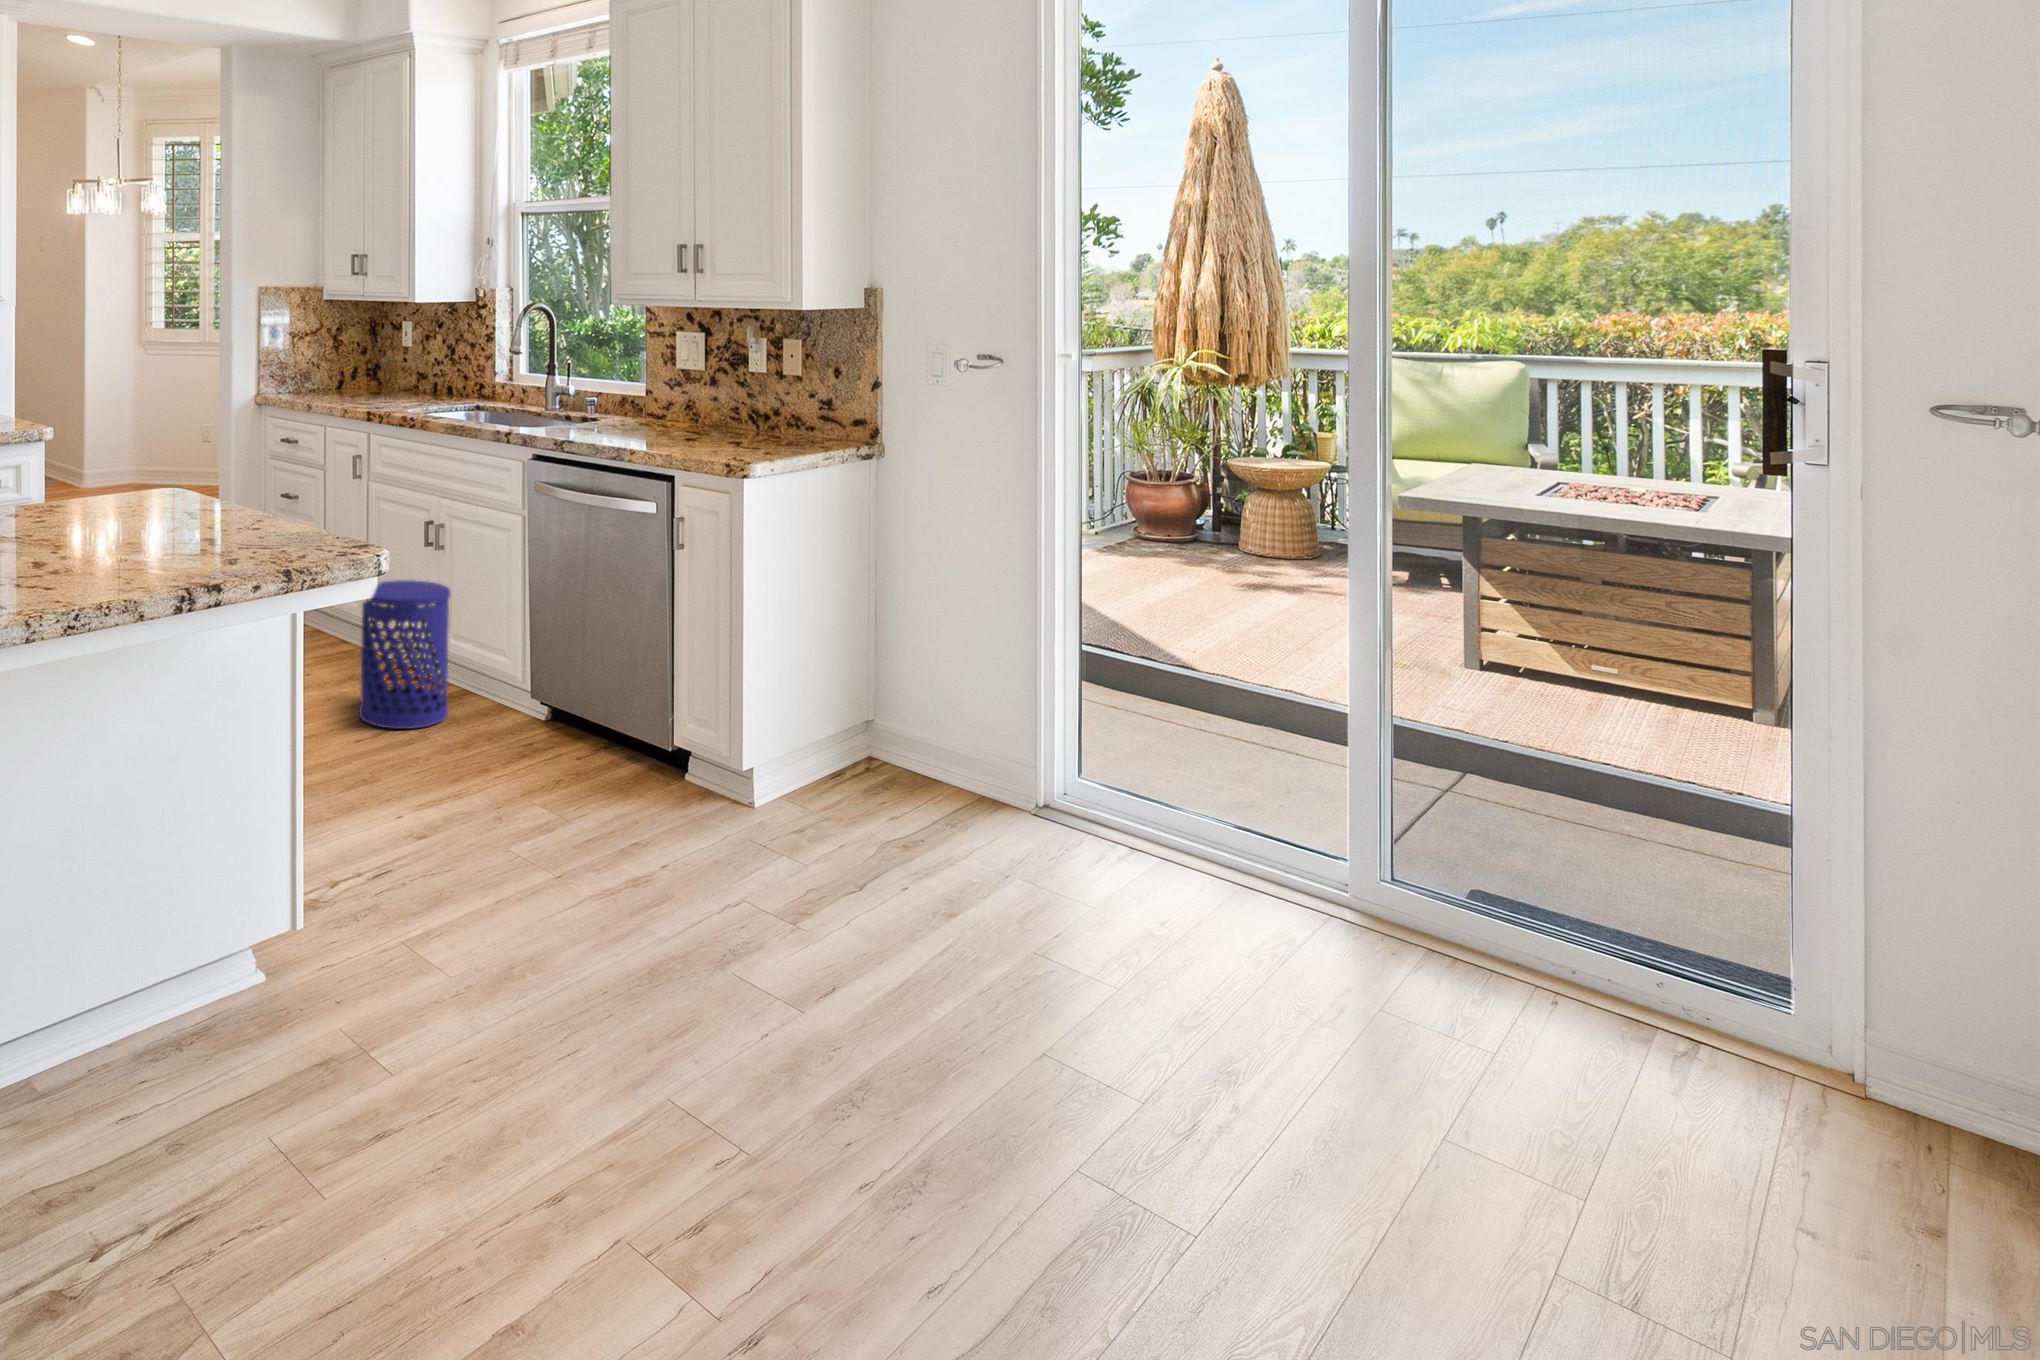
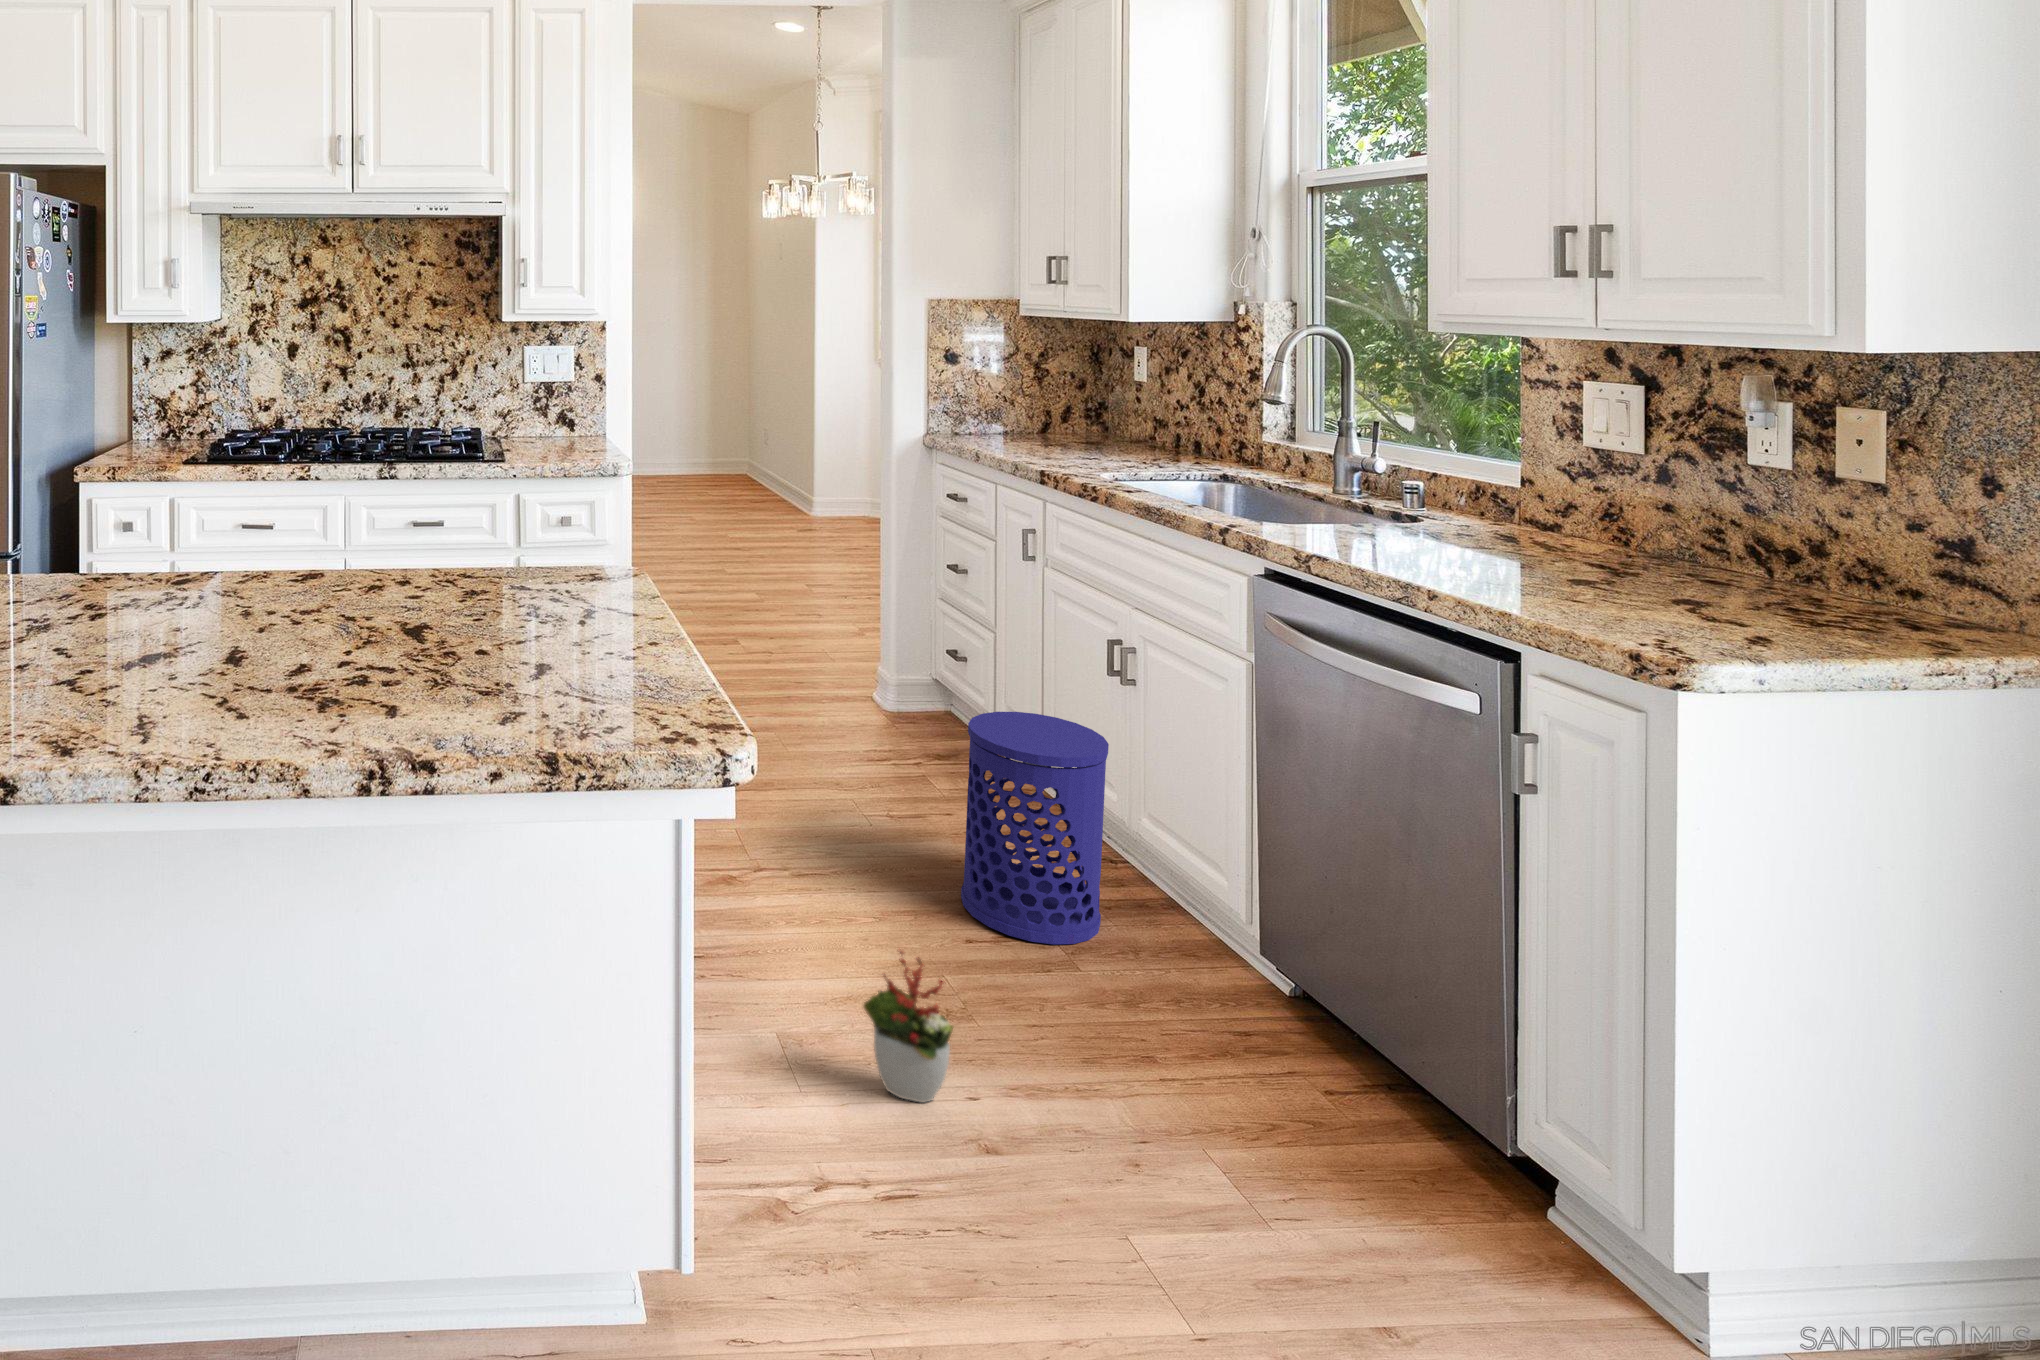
decorative plant: none [354,722,411,819] -> present [863,950,953,1103]

